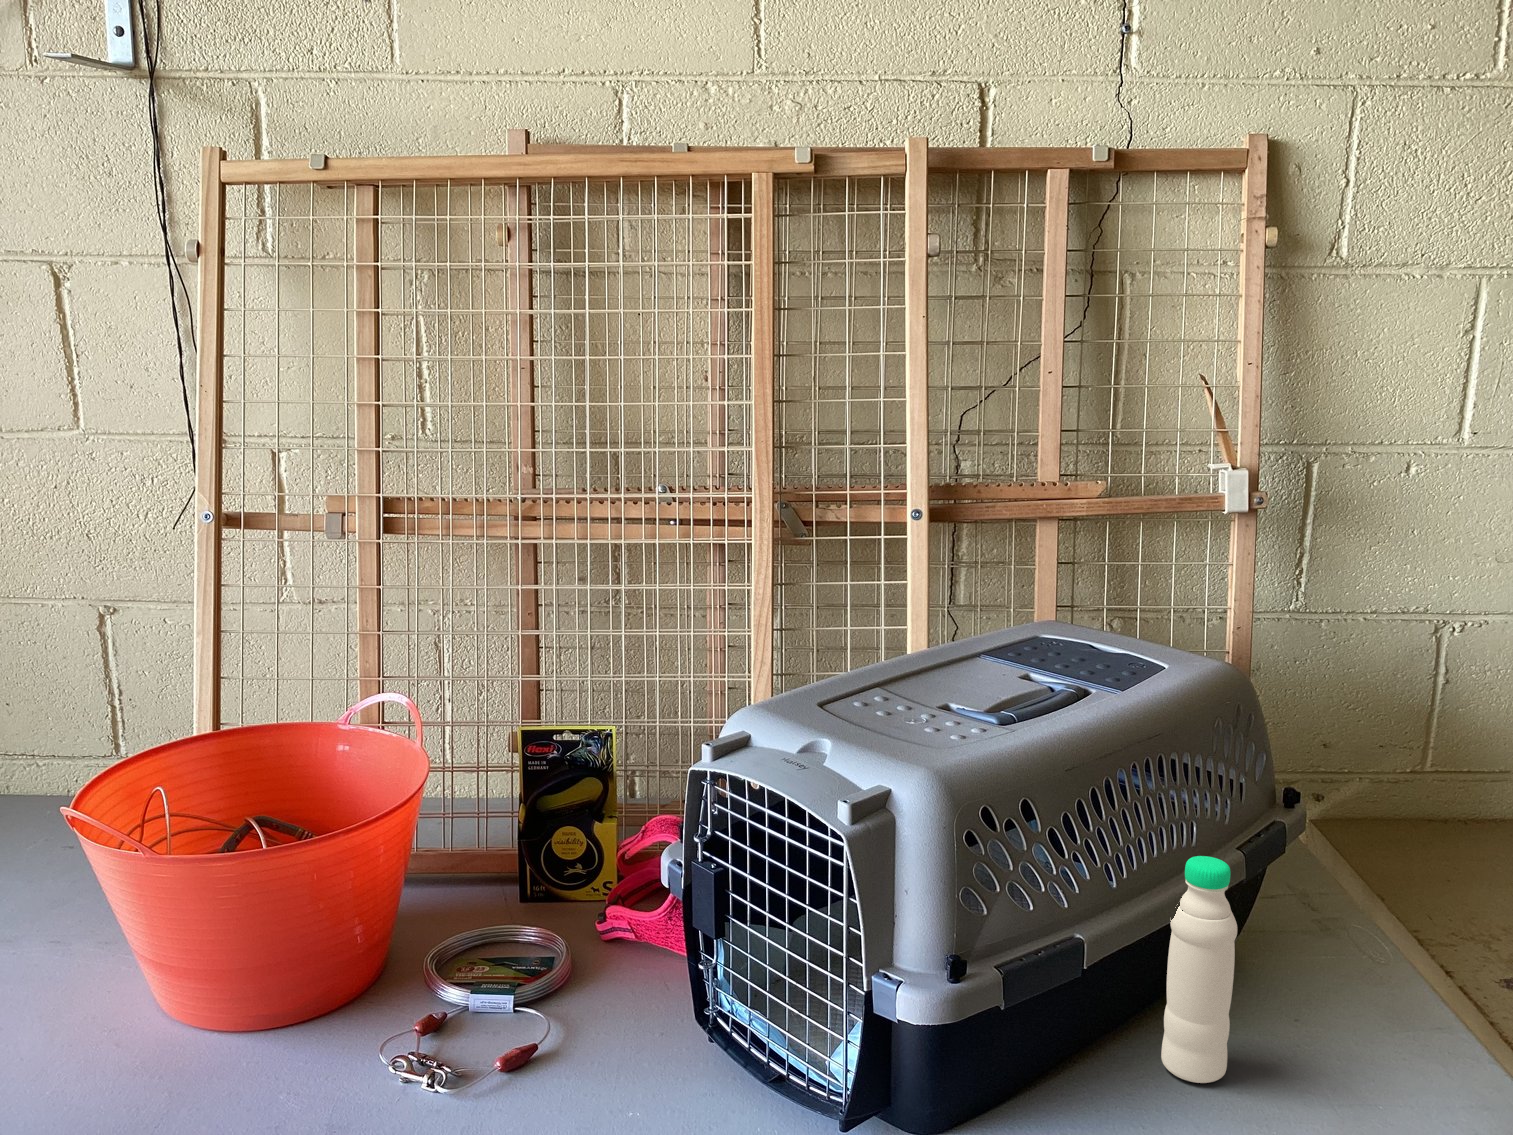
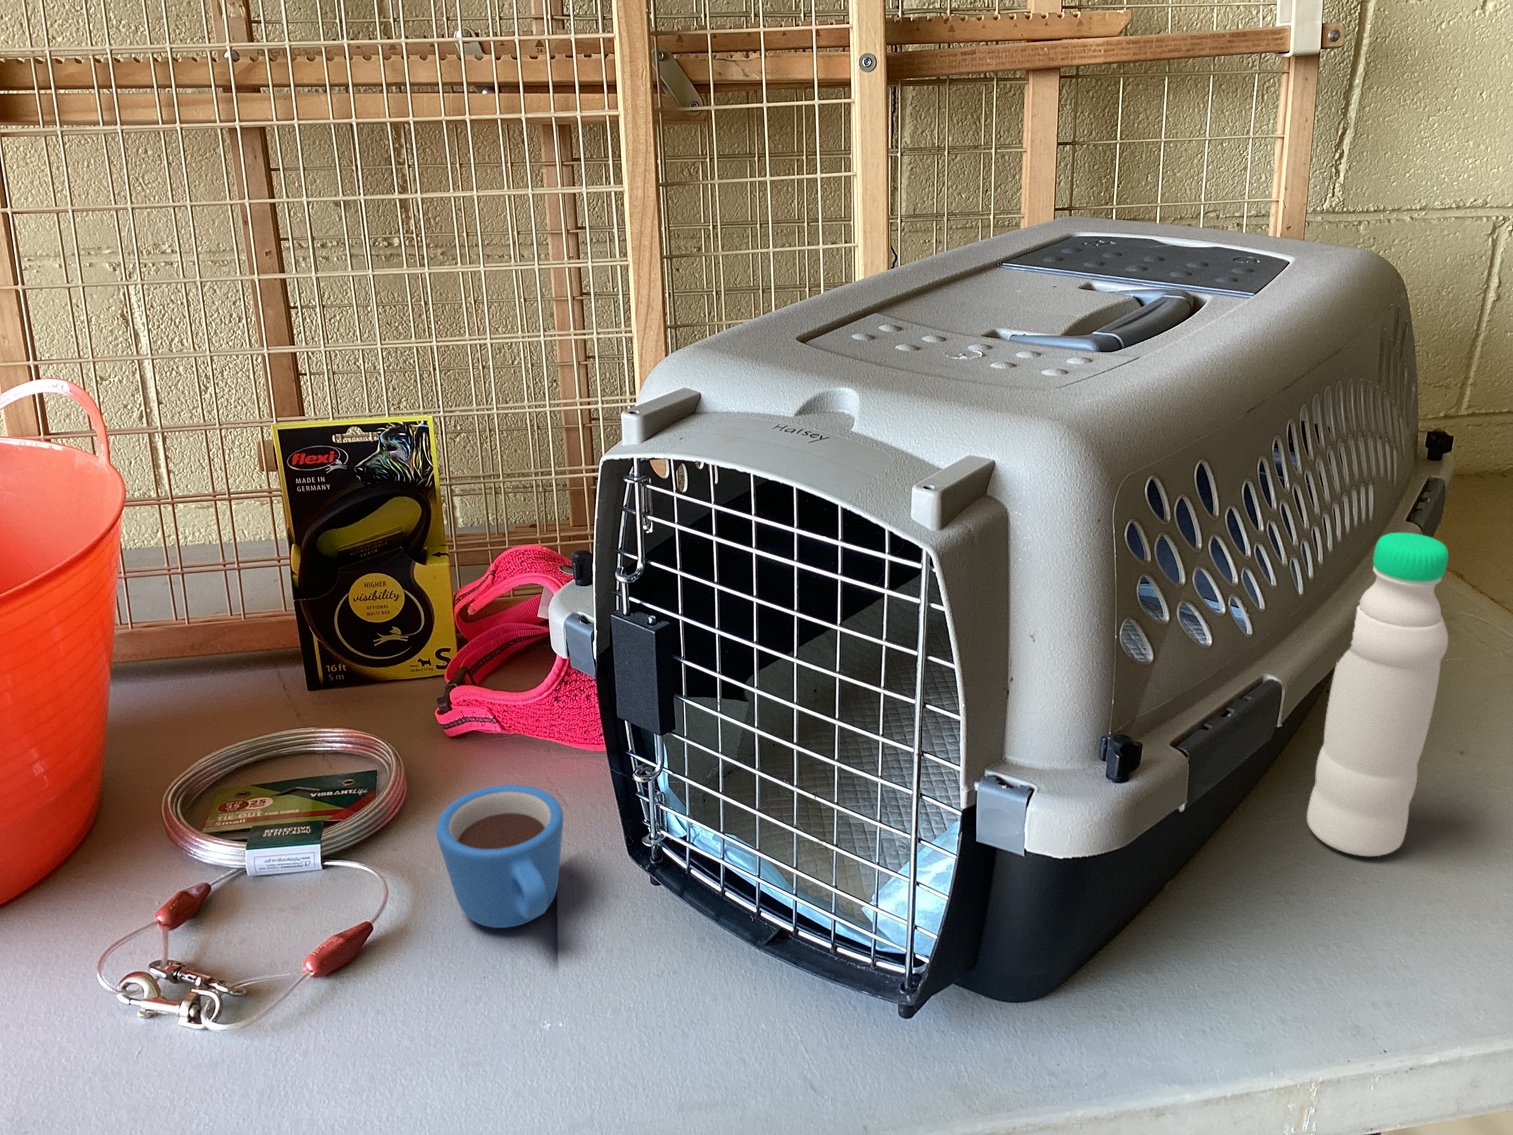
mug: none [582,967,659,1057] -> present [436,785,563,928]

